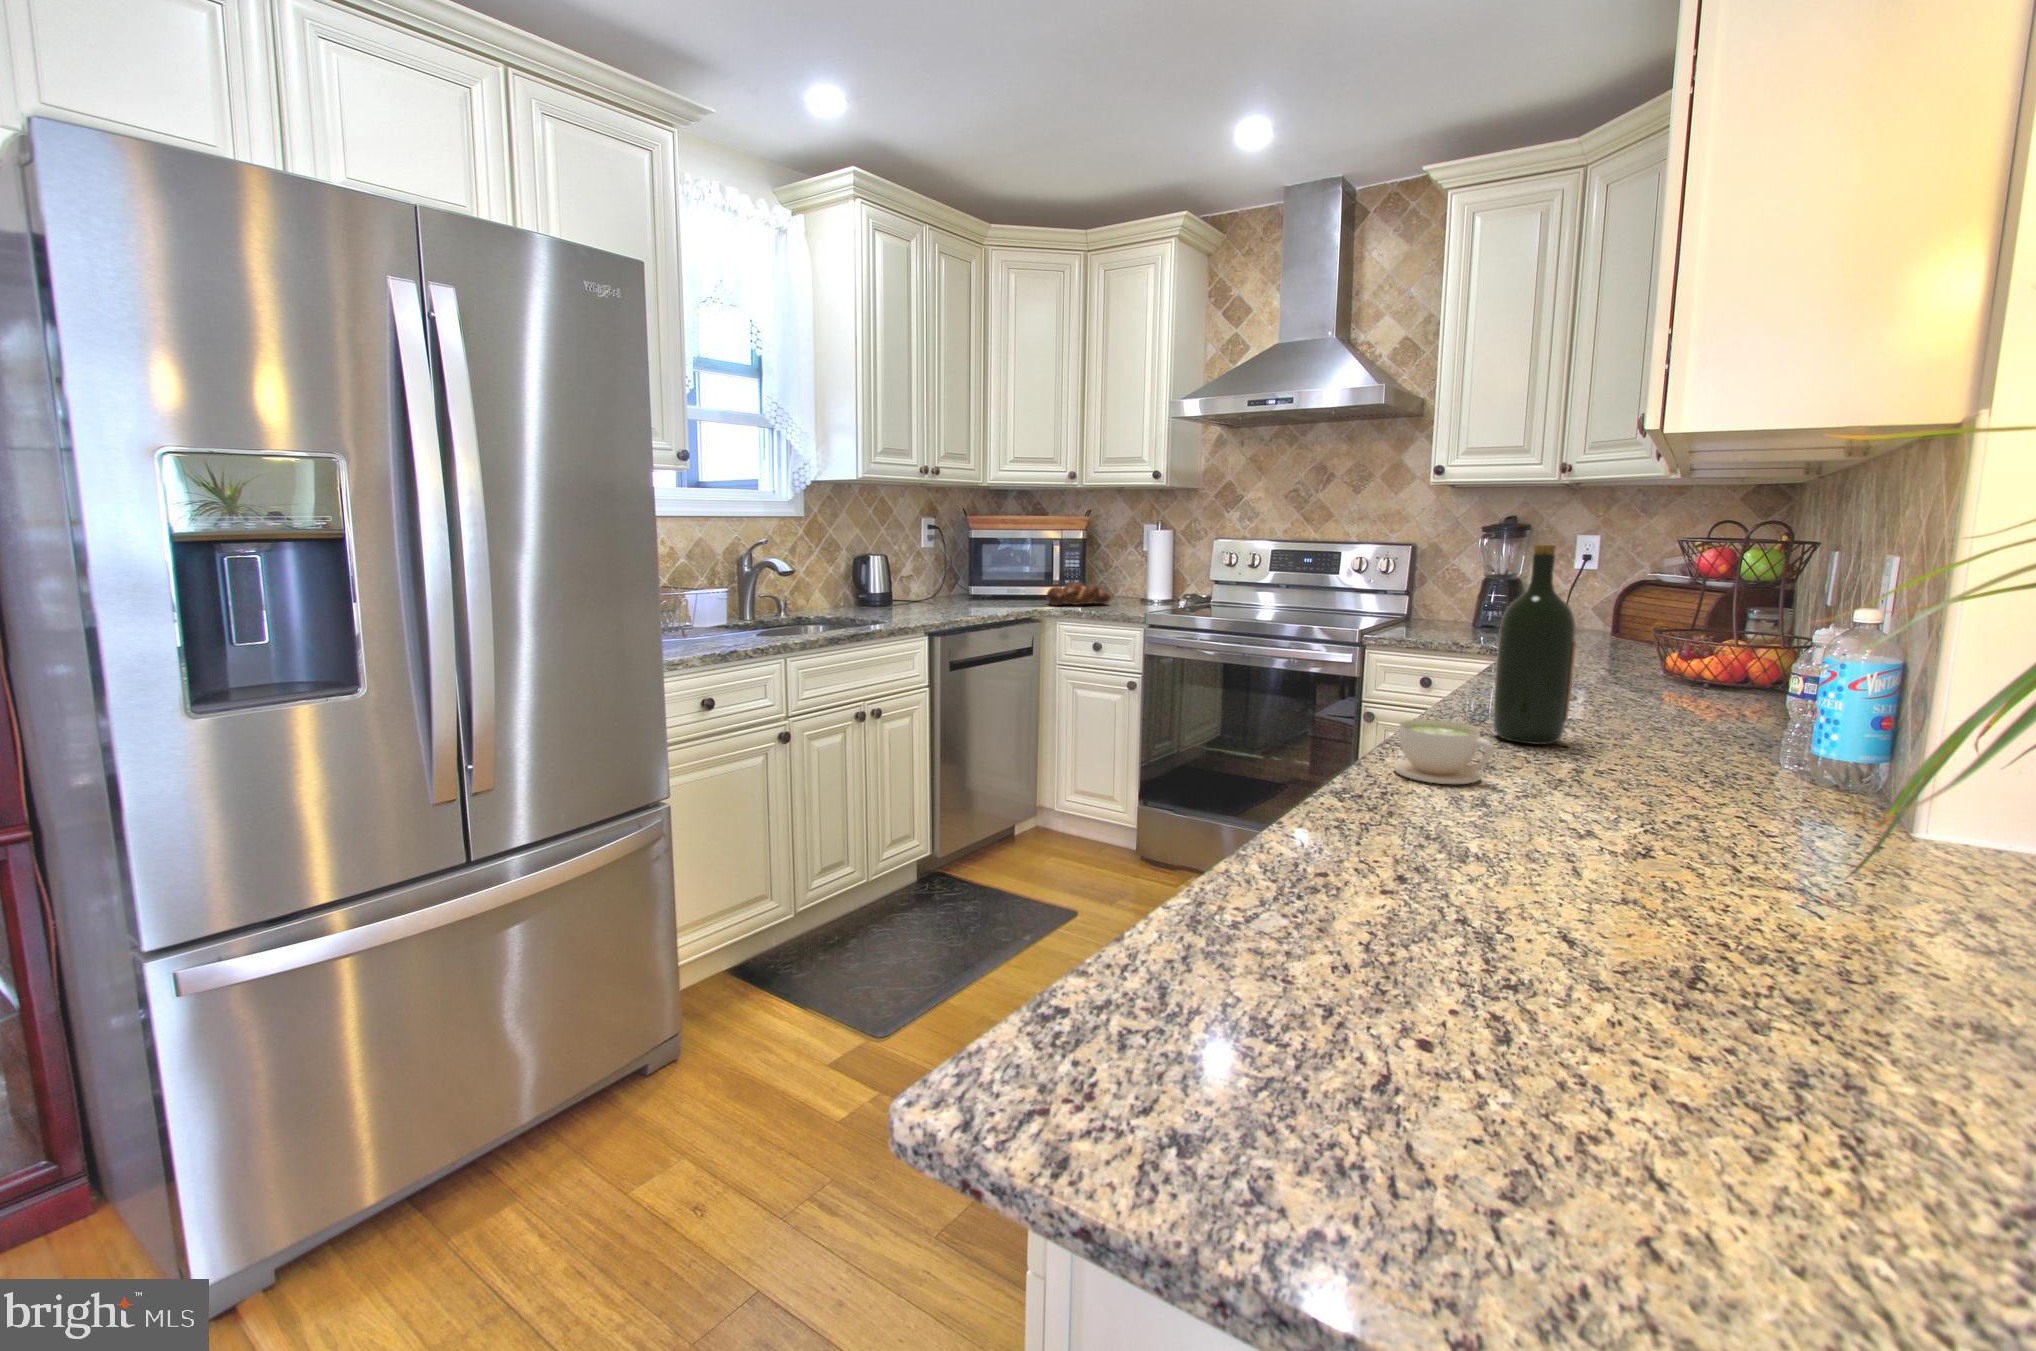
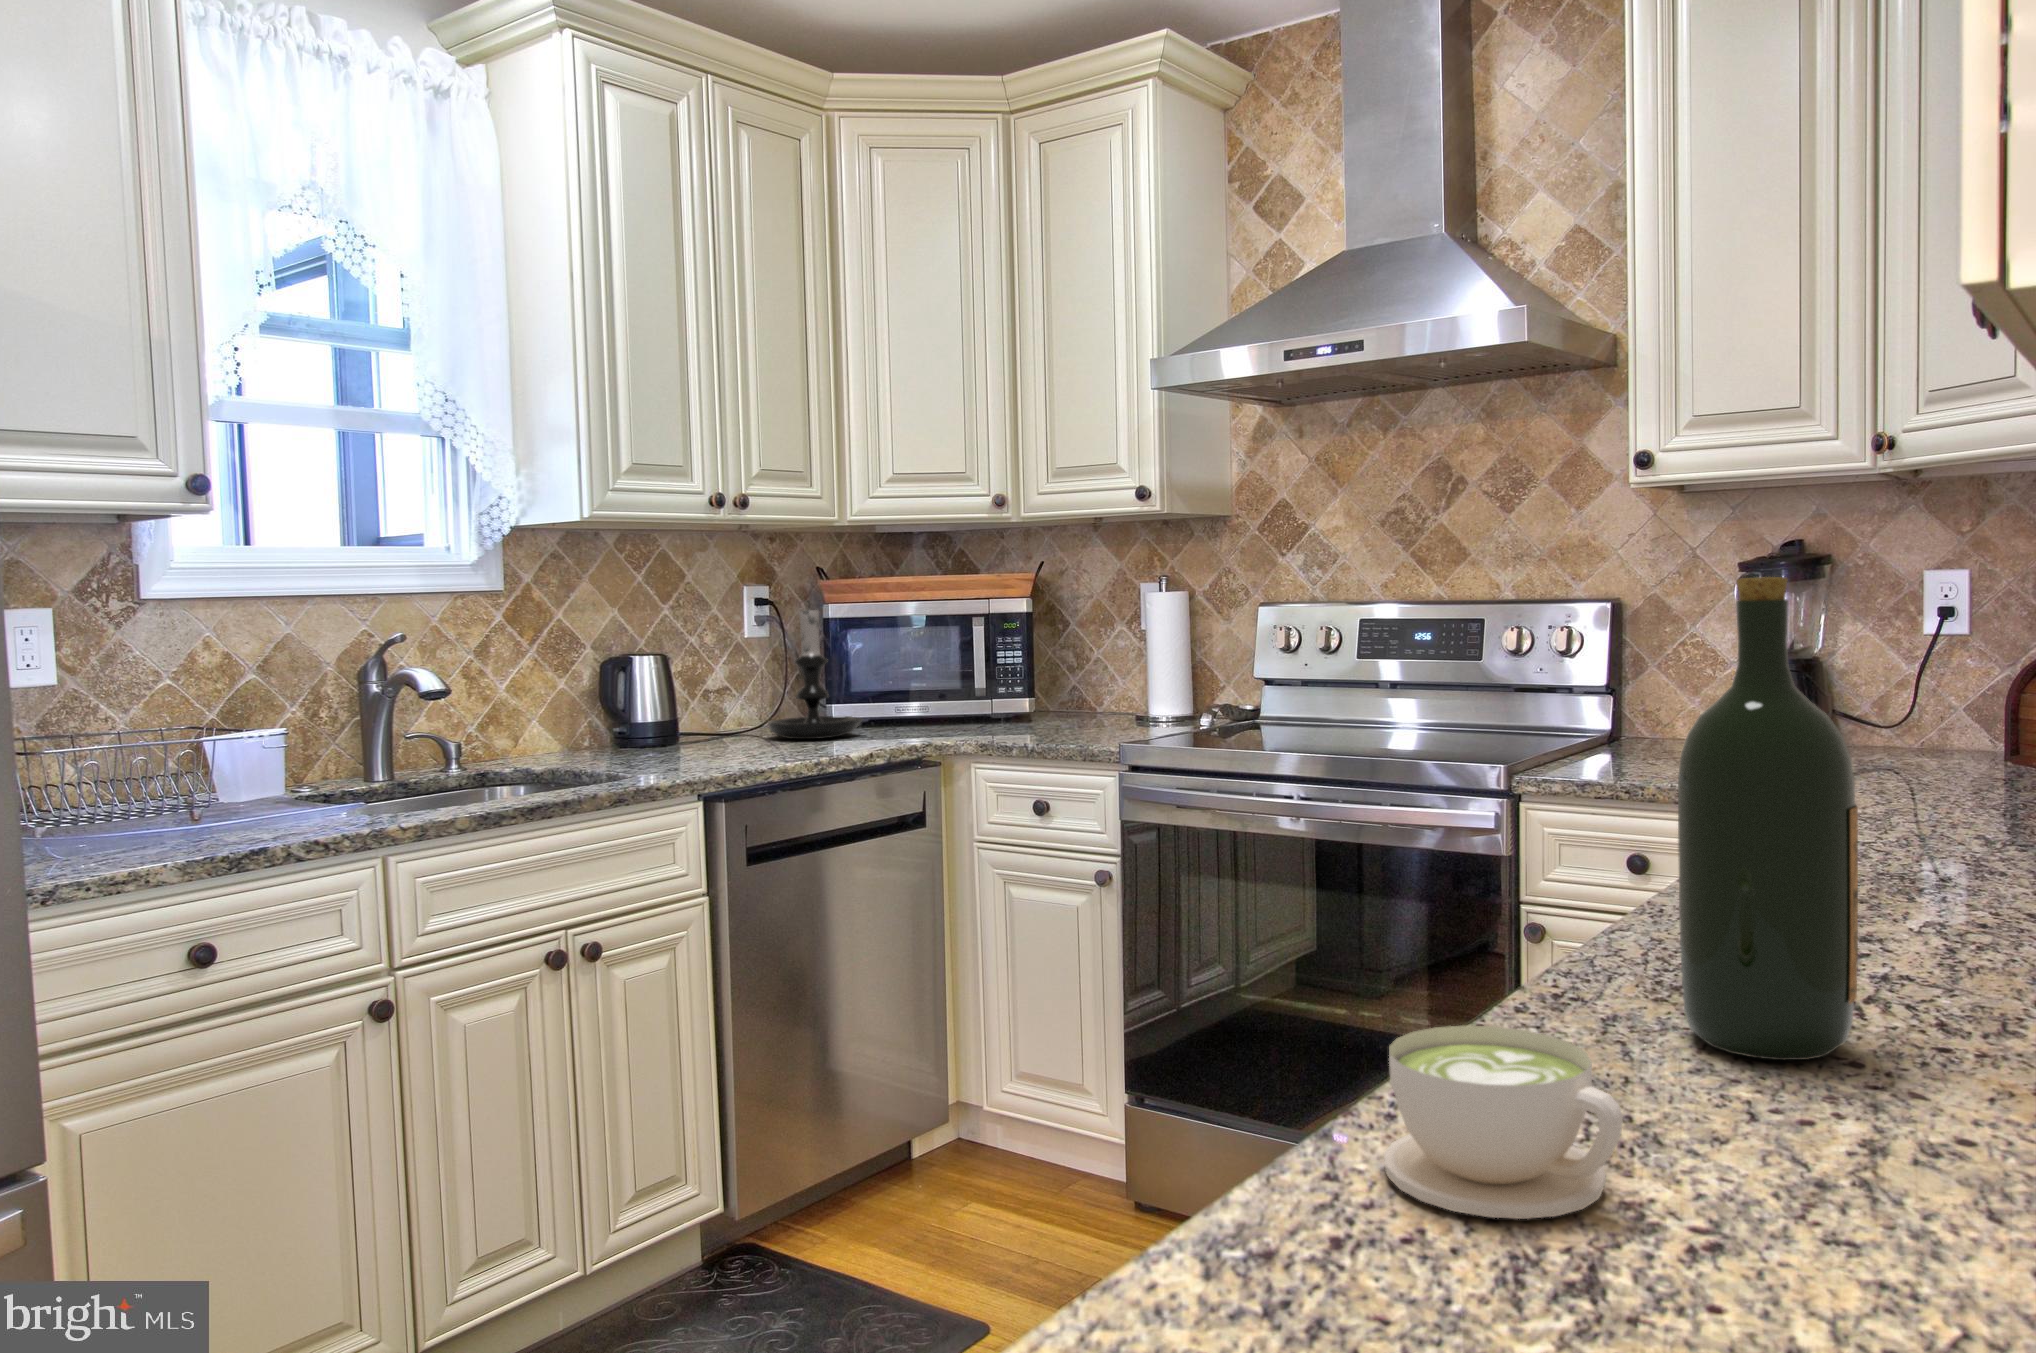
candle holder: none [939,528,993,606] -> present [768,609,863,739]
bread loaf: present [1046,582,1111,605] -> none [962,689,1080,733]

